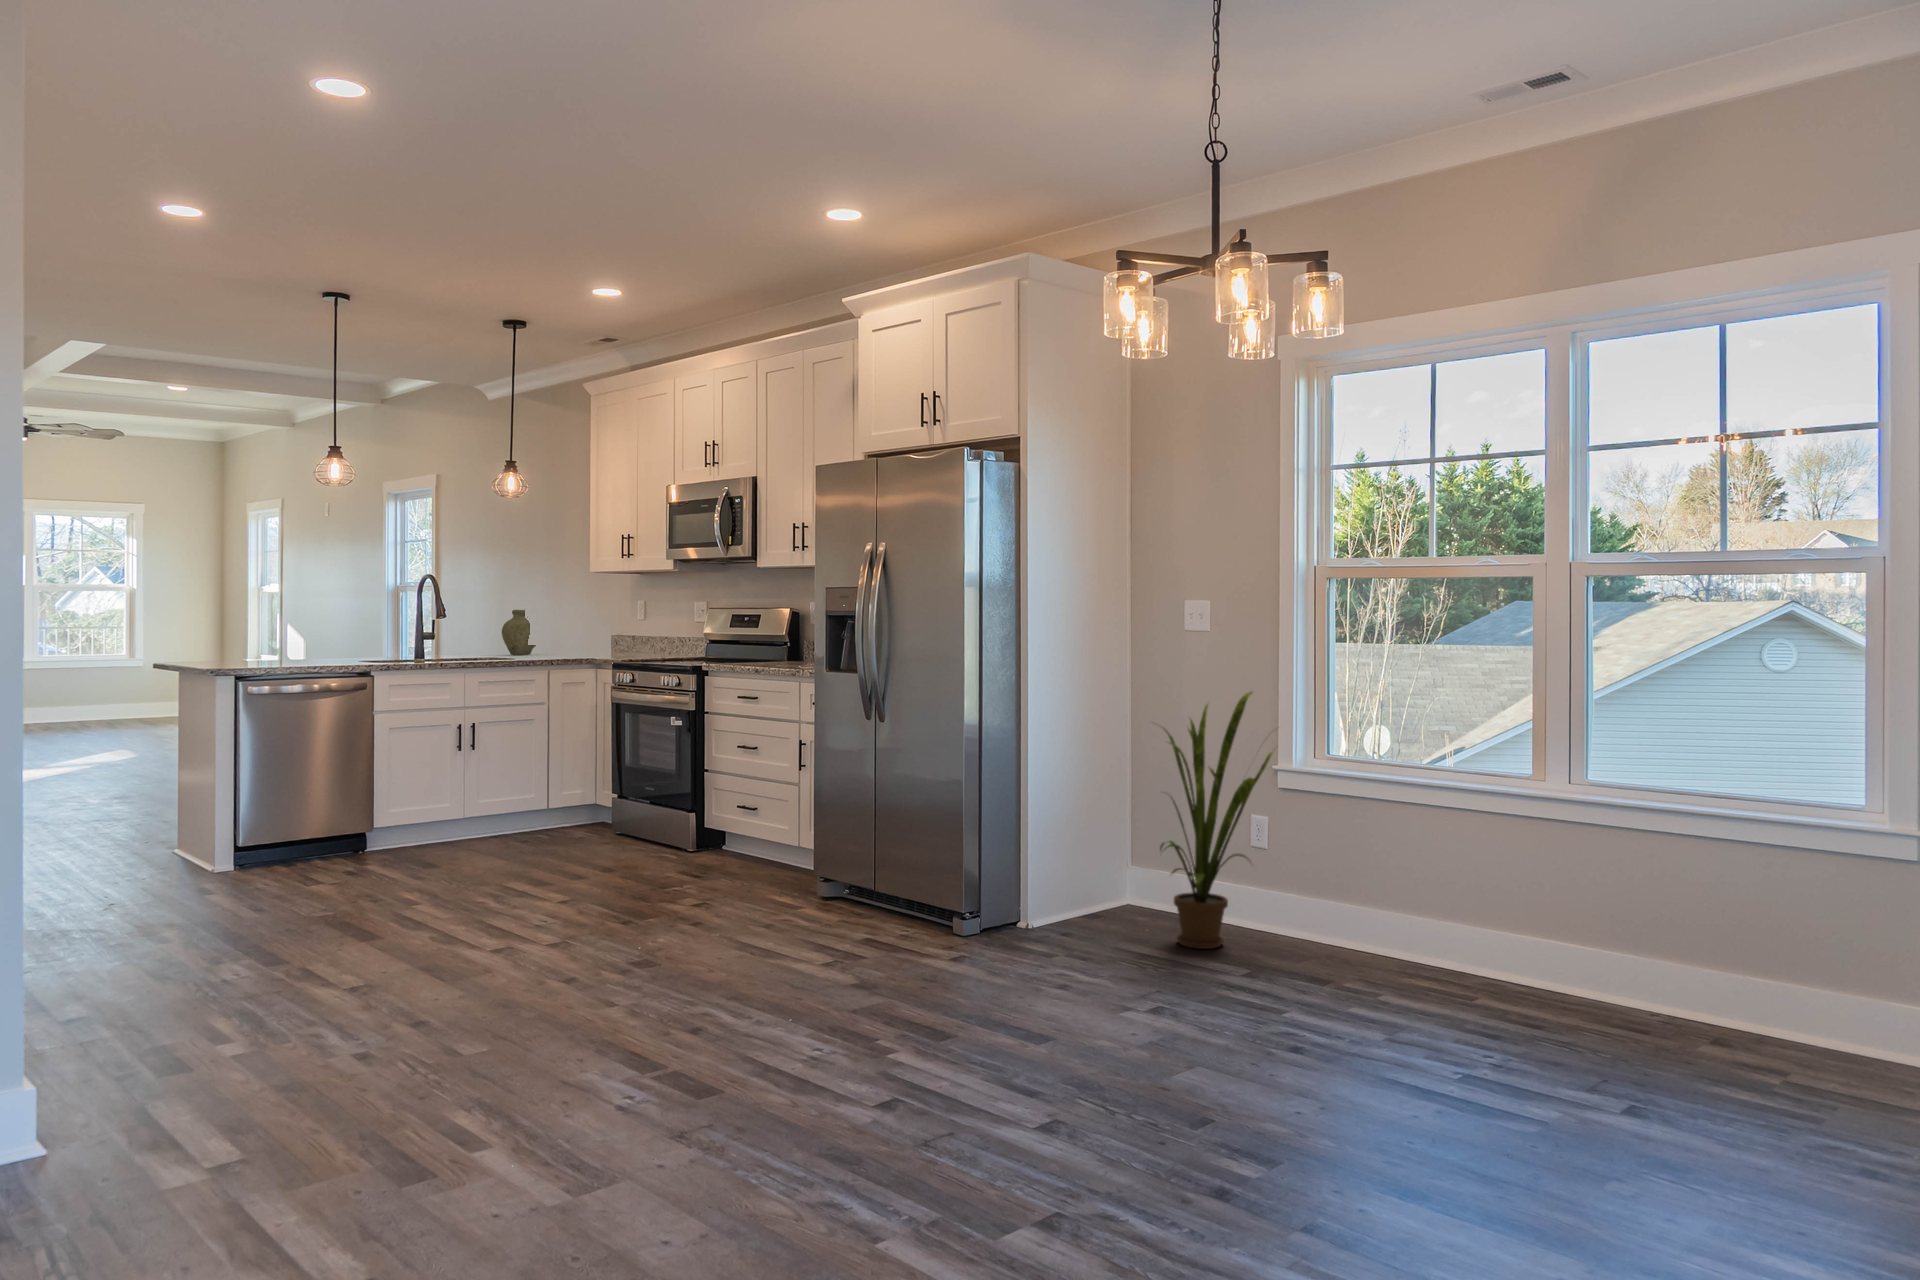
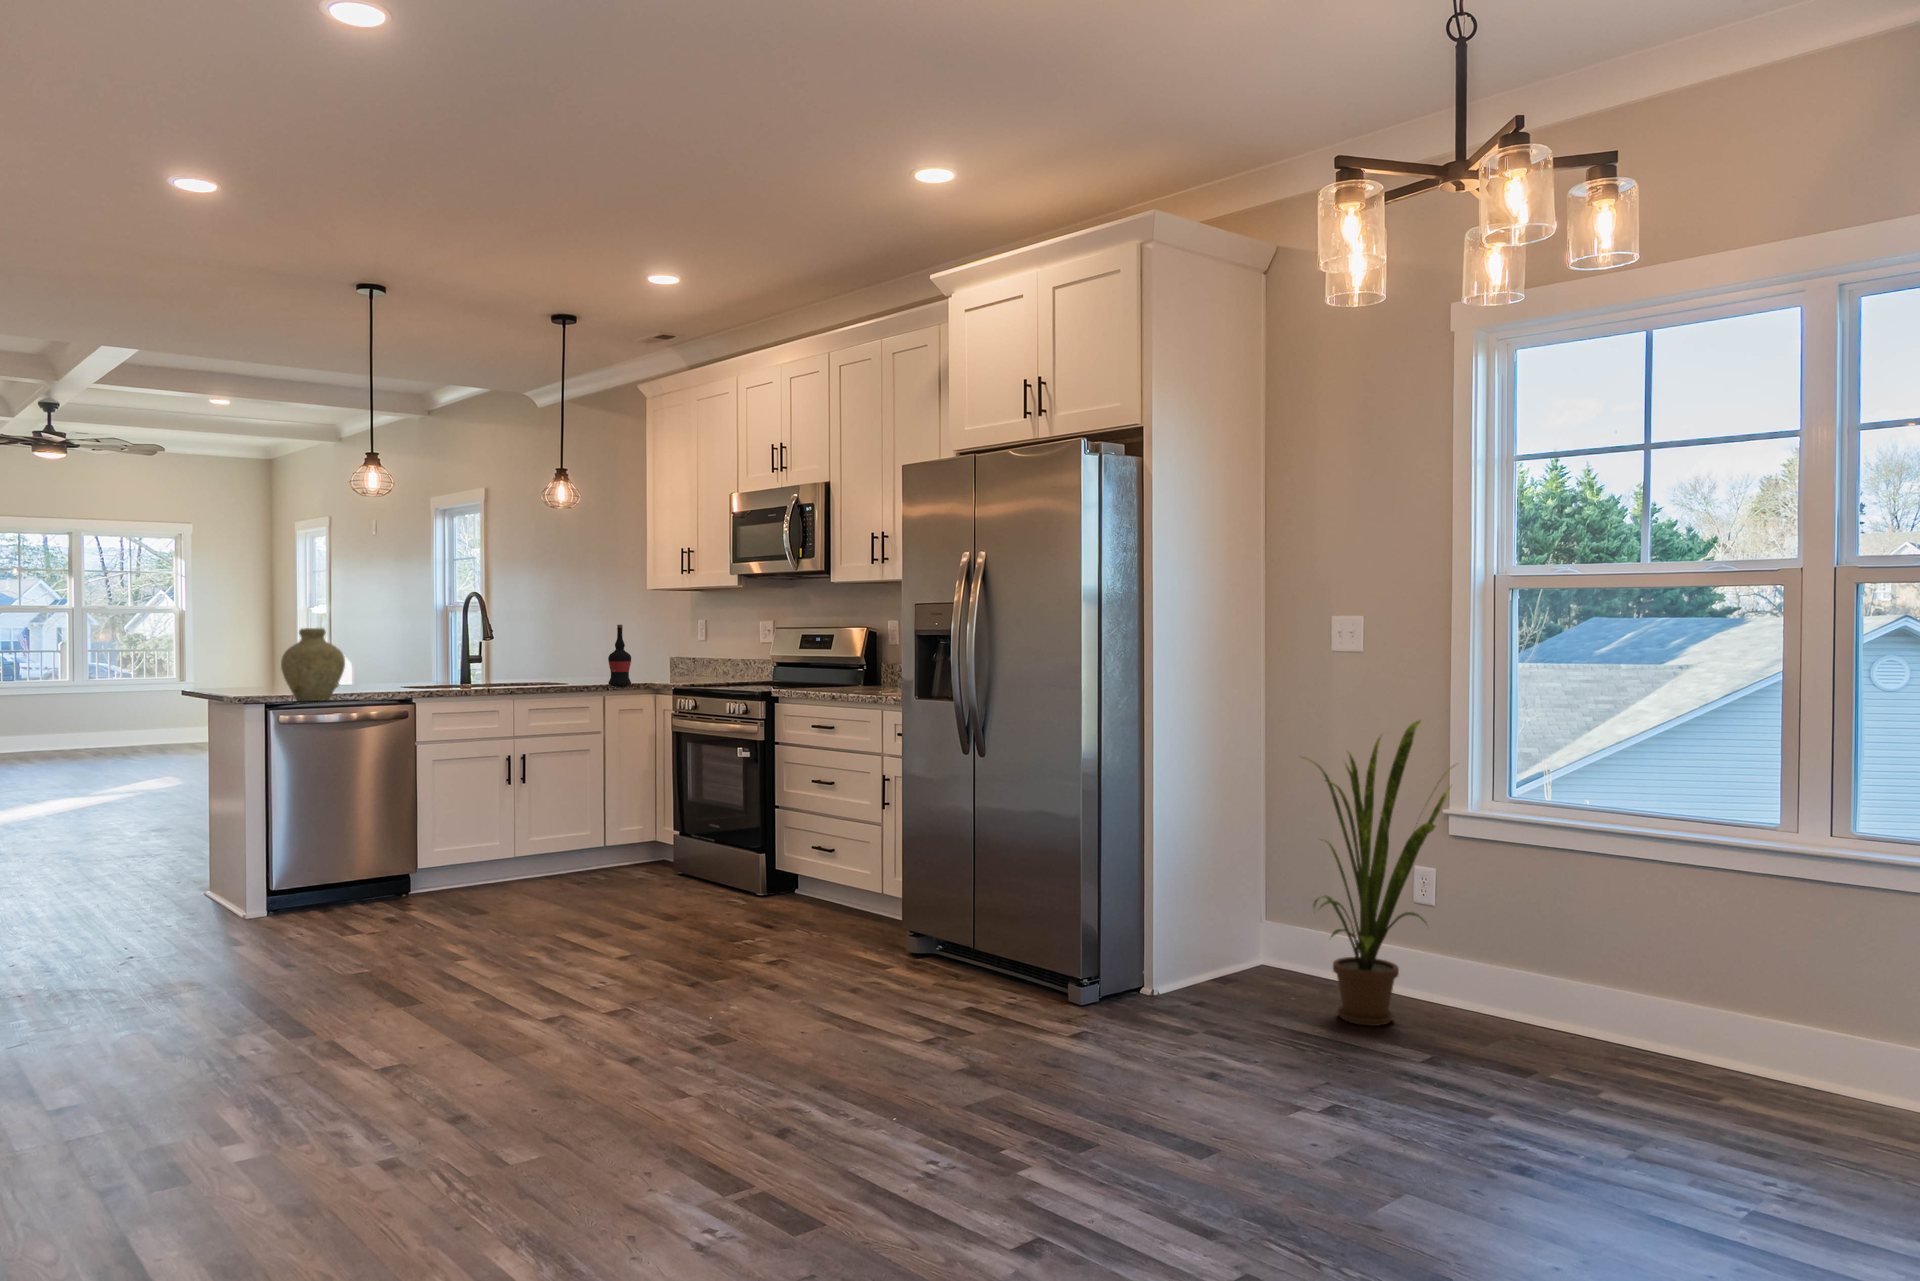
wine bottle: none [553,605,574,661] -> present [608,625,631,687]
vase: present [502,610,536,655] -> present [281,628,345,701]

